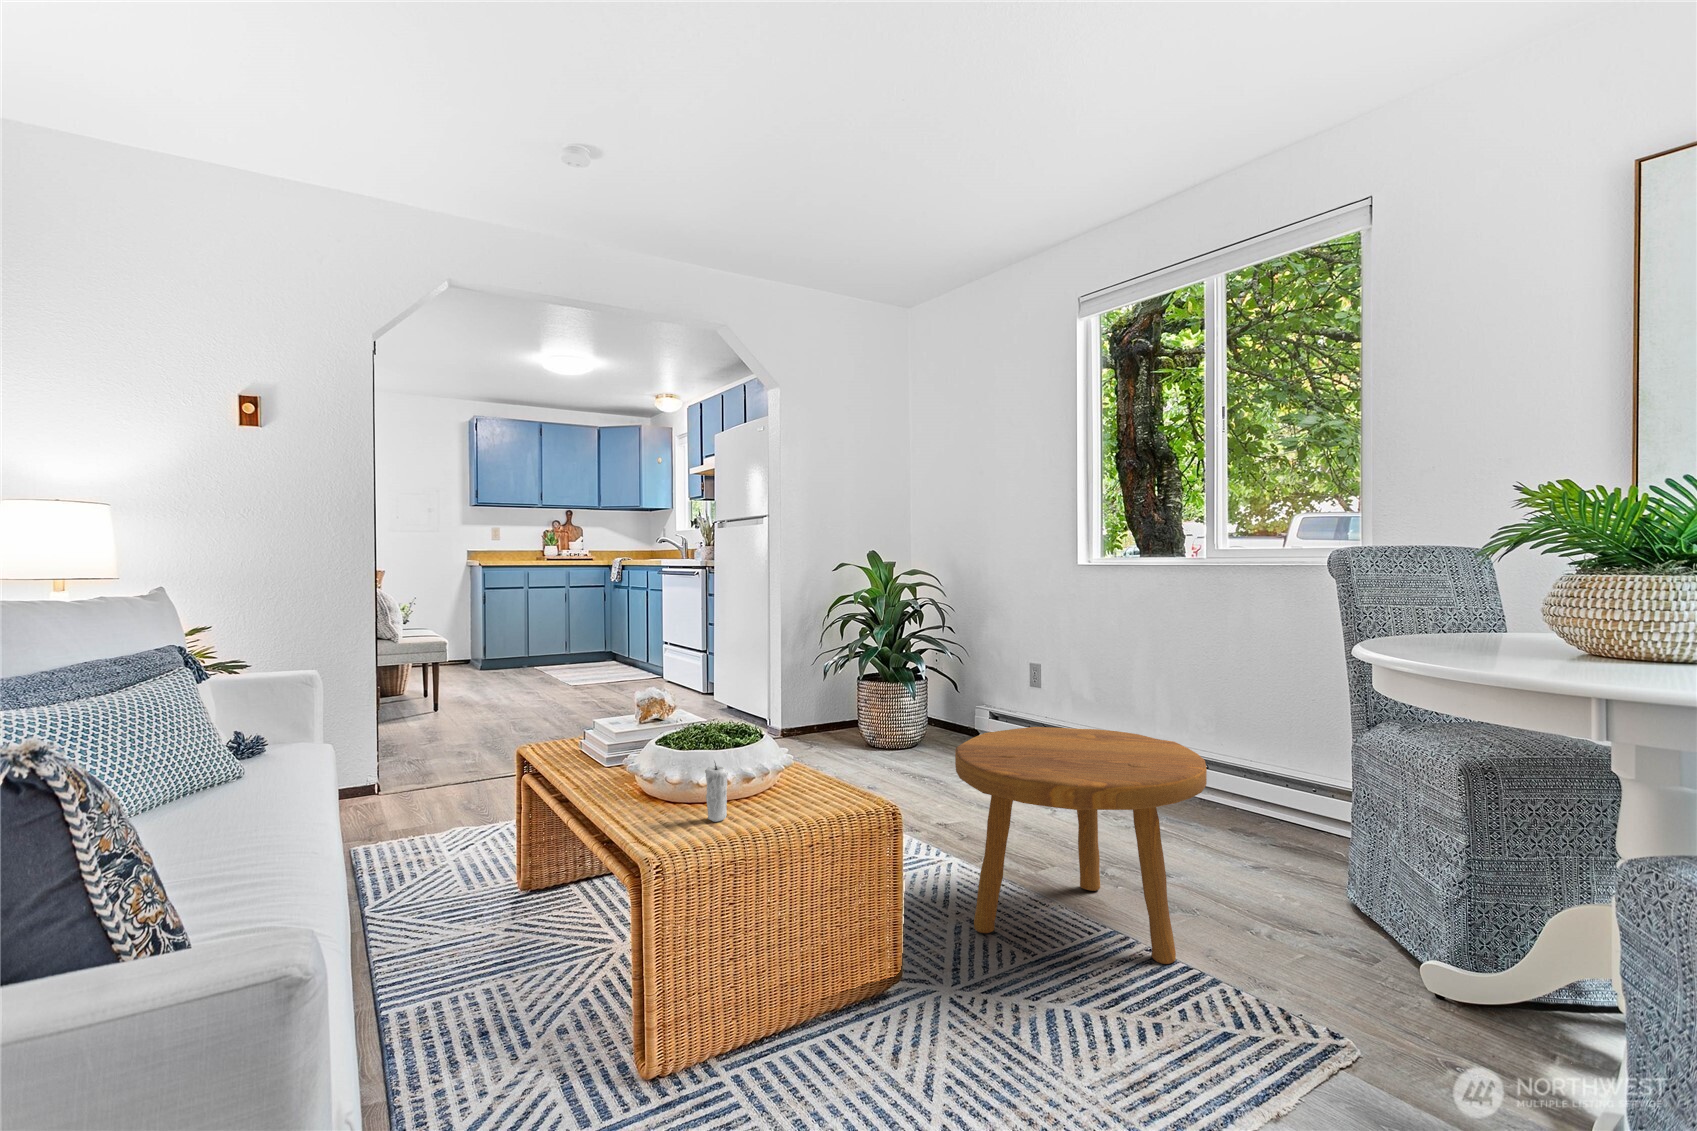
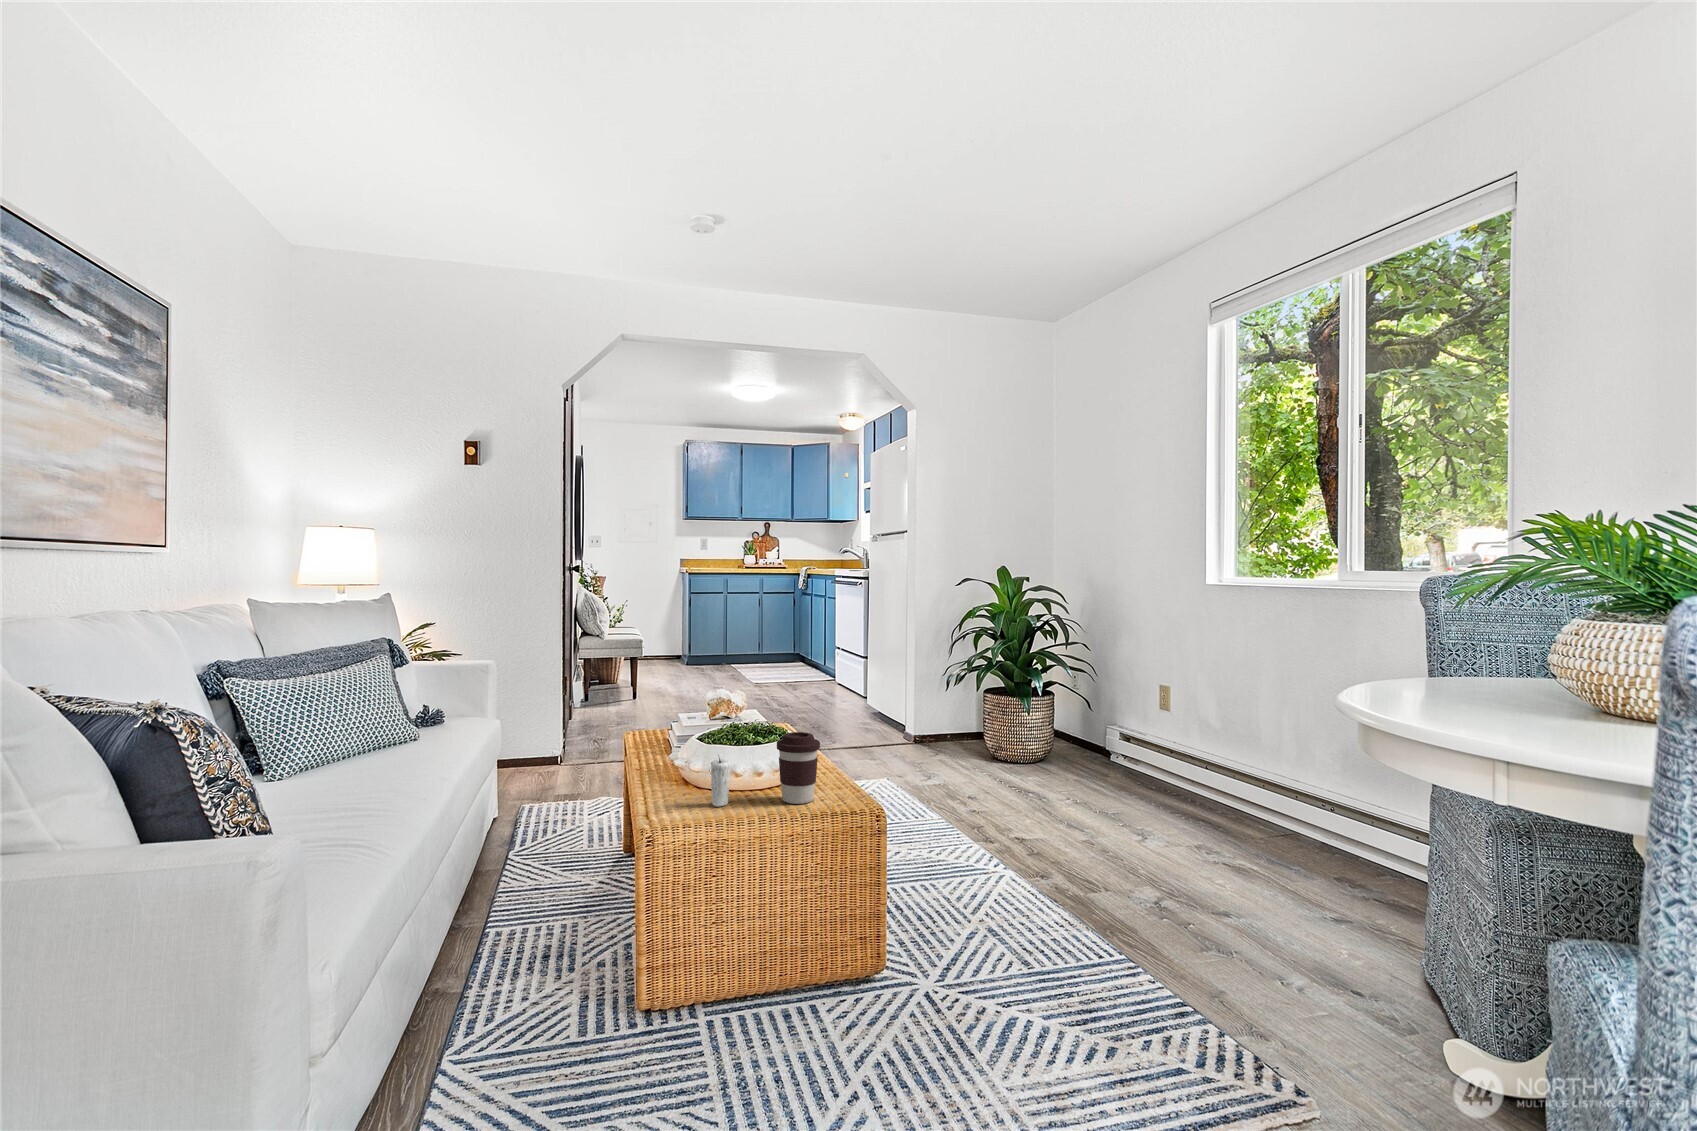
coffee cup: none [776,727,826,809] -> present [777,732,820,804]
footstool: present [955,727,1207,964] -> none [974,751,1221,995]

